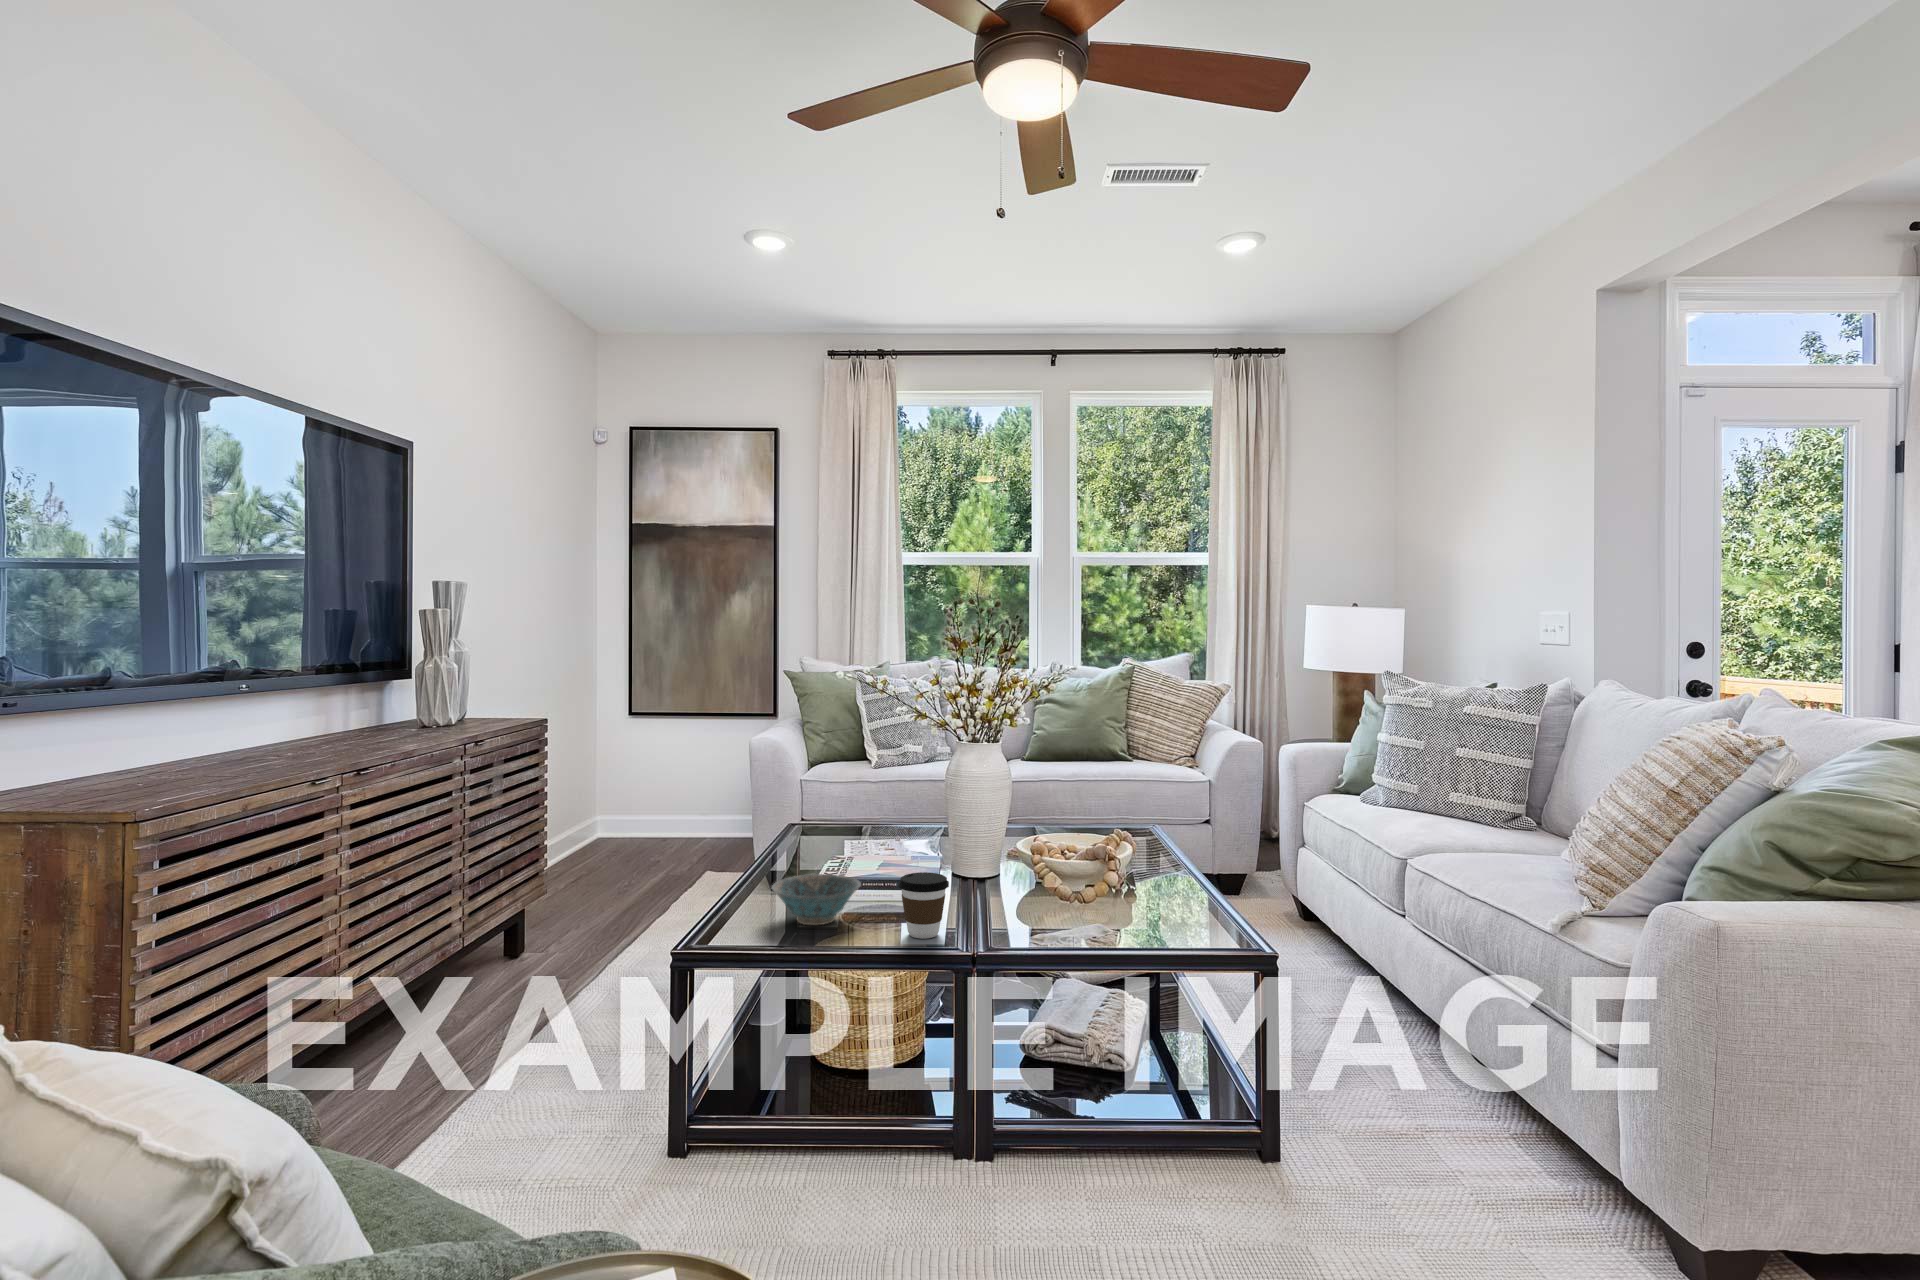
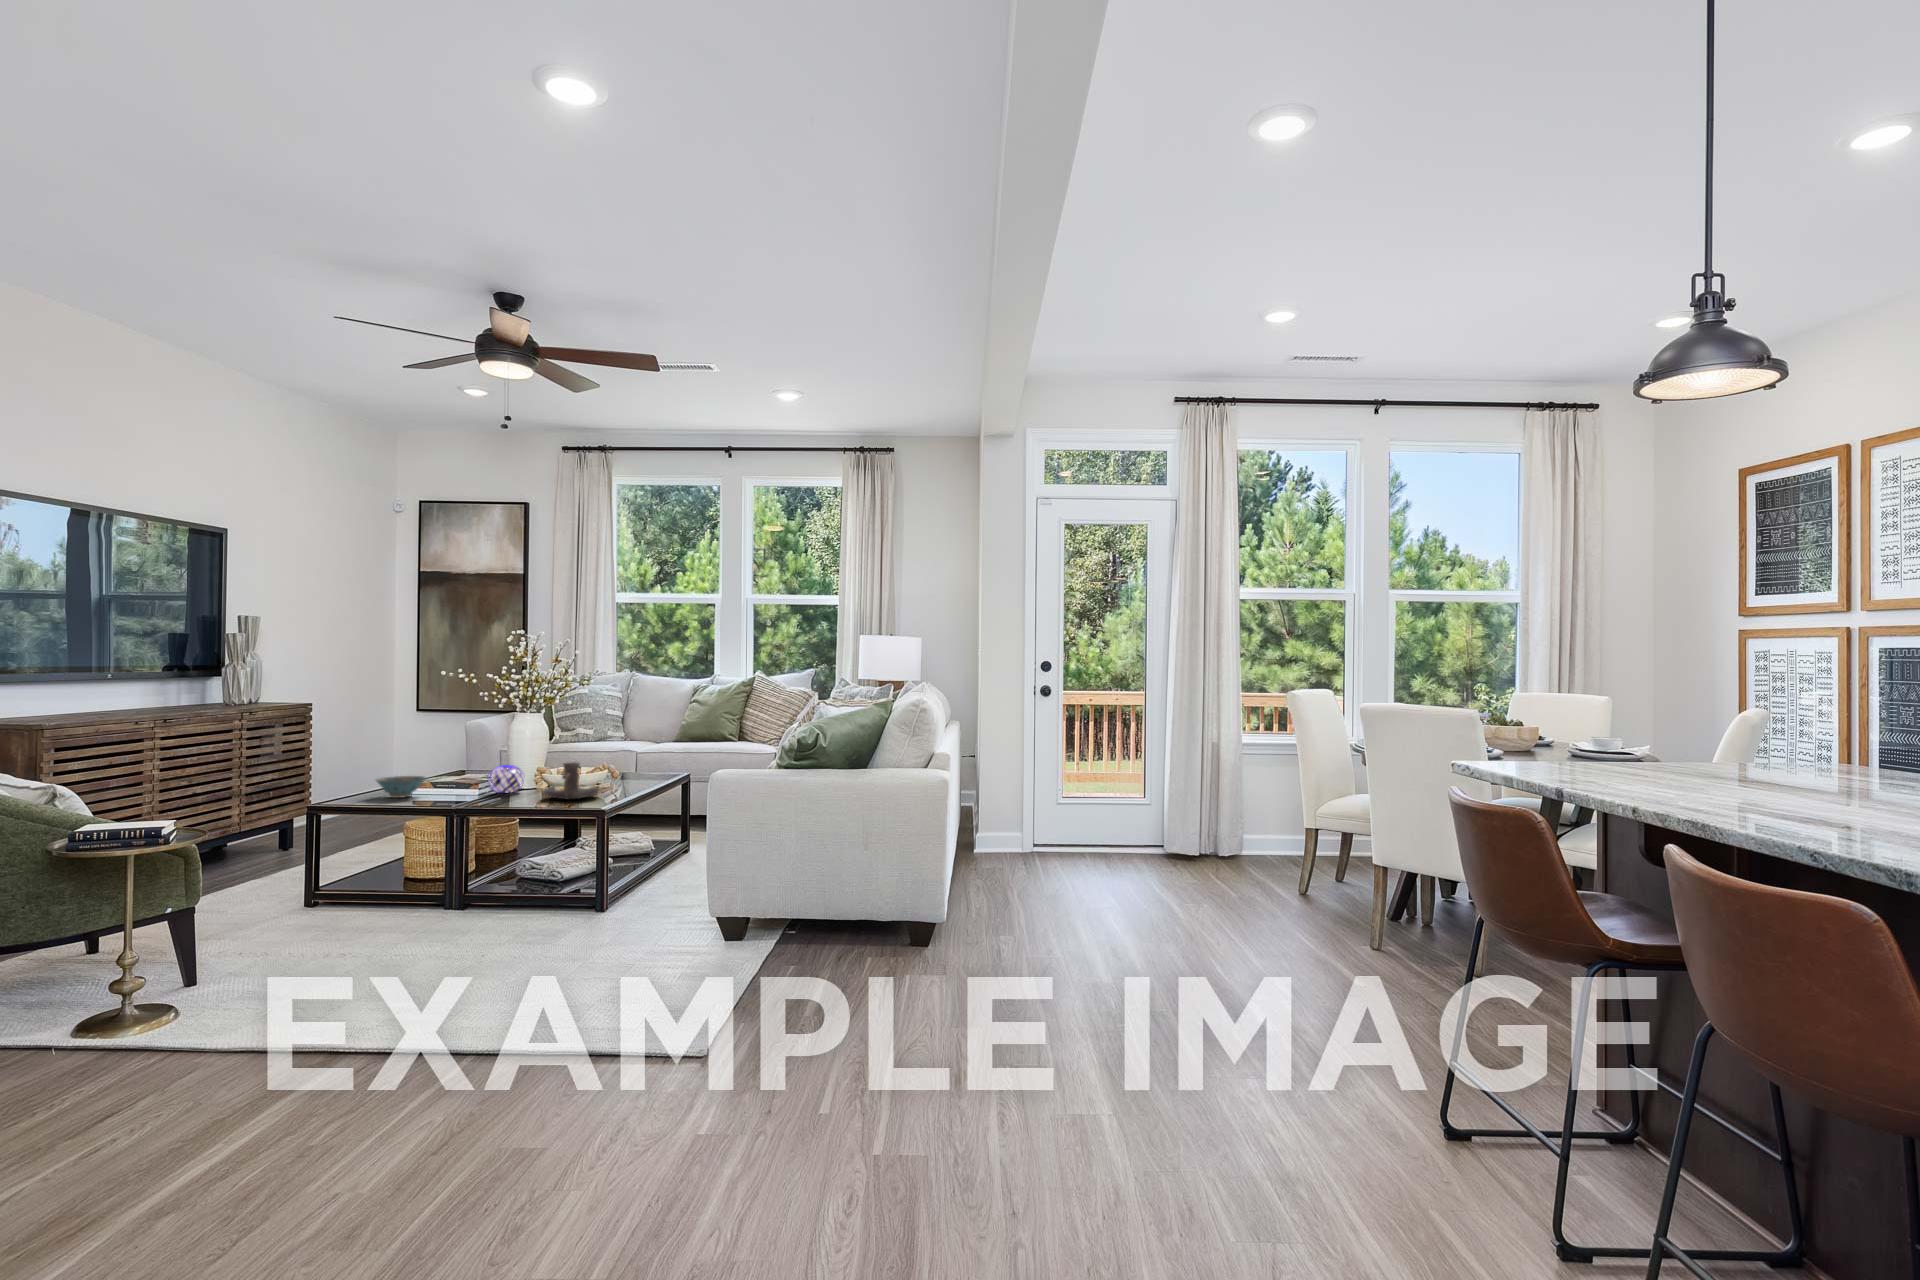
decorative orb: none [956,849,1019,905] -> present [488,765,524,793]
candle holder: none [1087,850,1191,928] -> present [543,762,599,799]
coffee cup: present [898,872,949,938] -> none [433,771,462,802]

